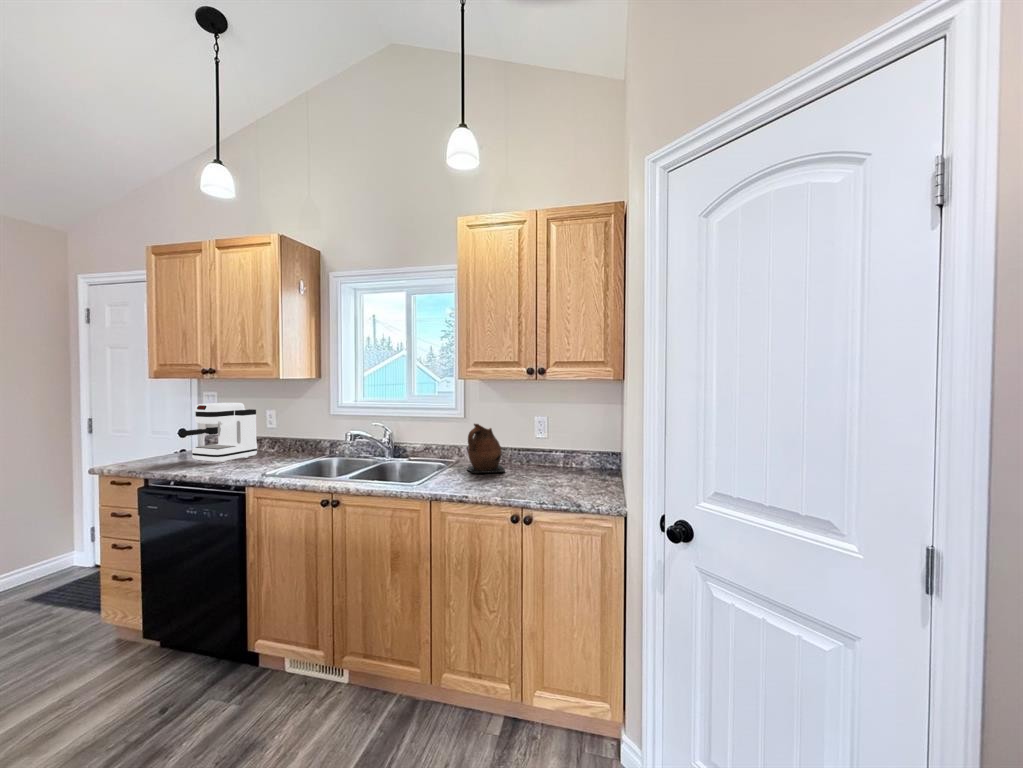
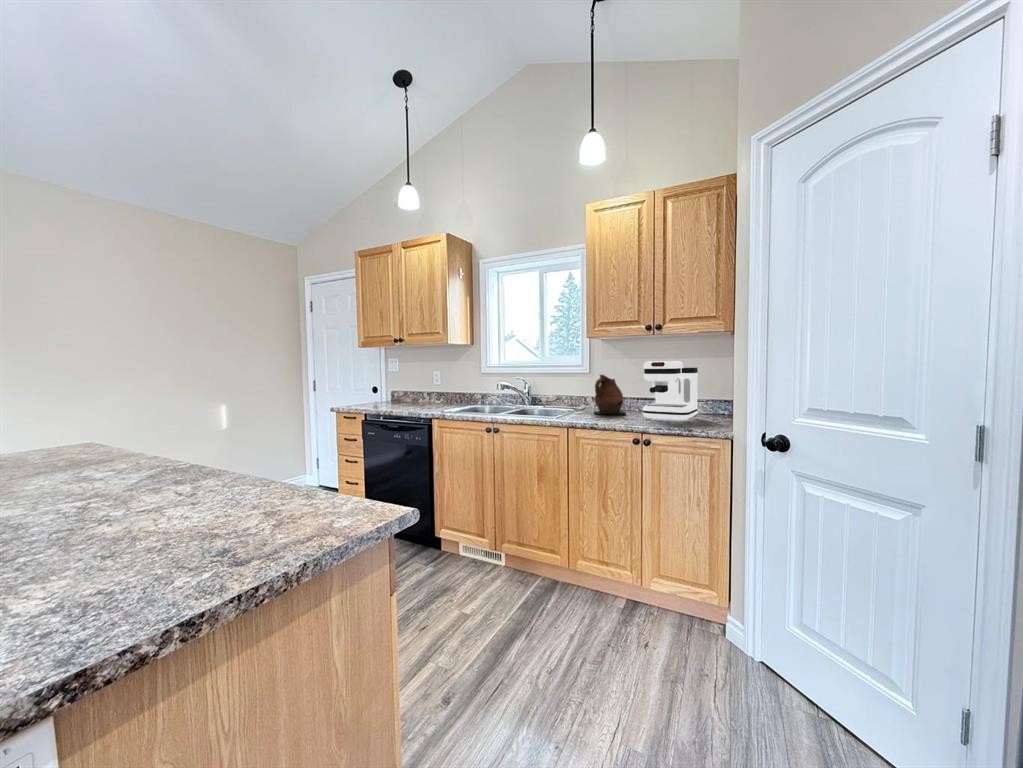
coffee maker: present [182,403,257,462] -> present [643,361,698,421]

